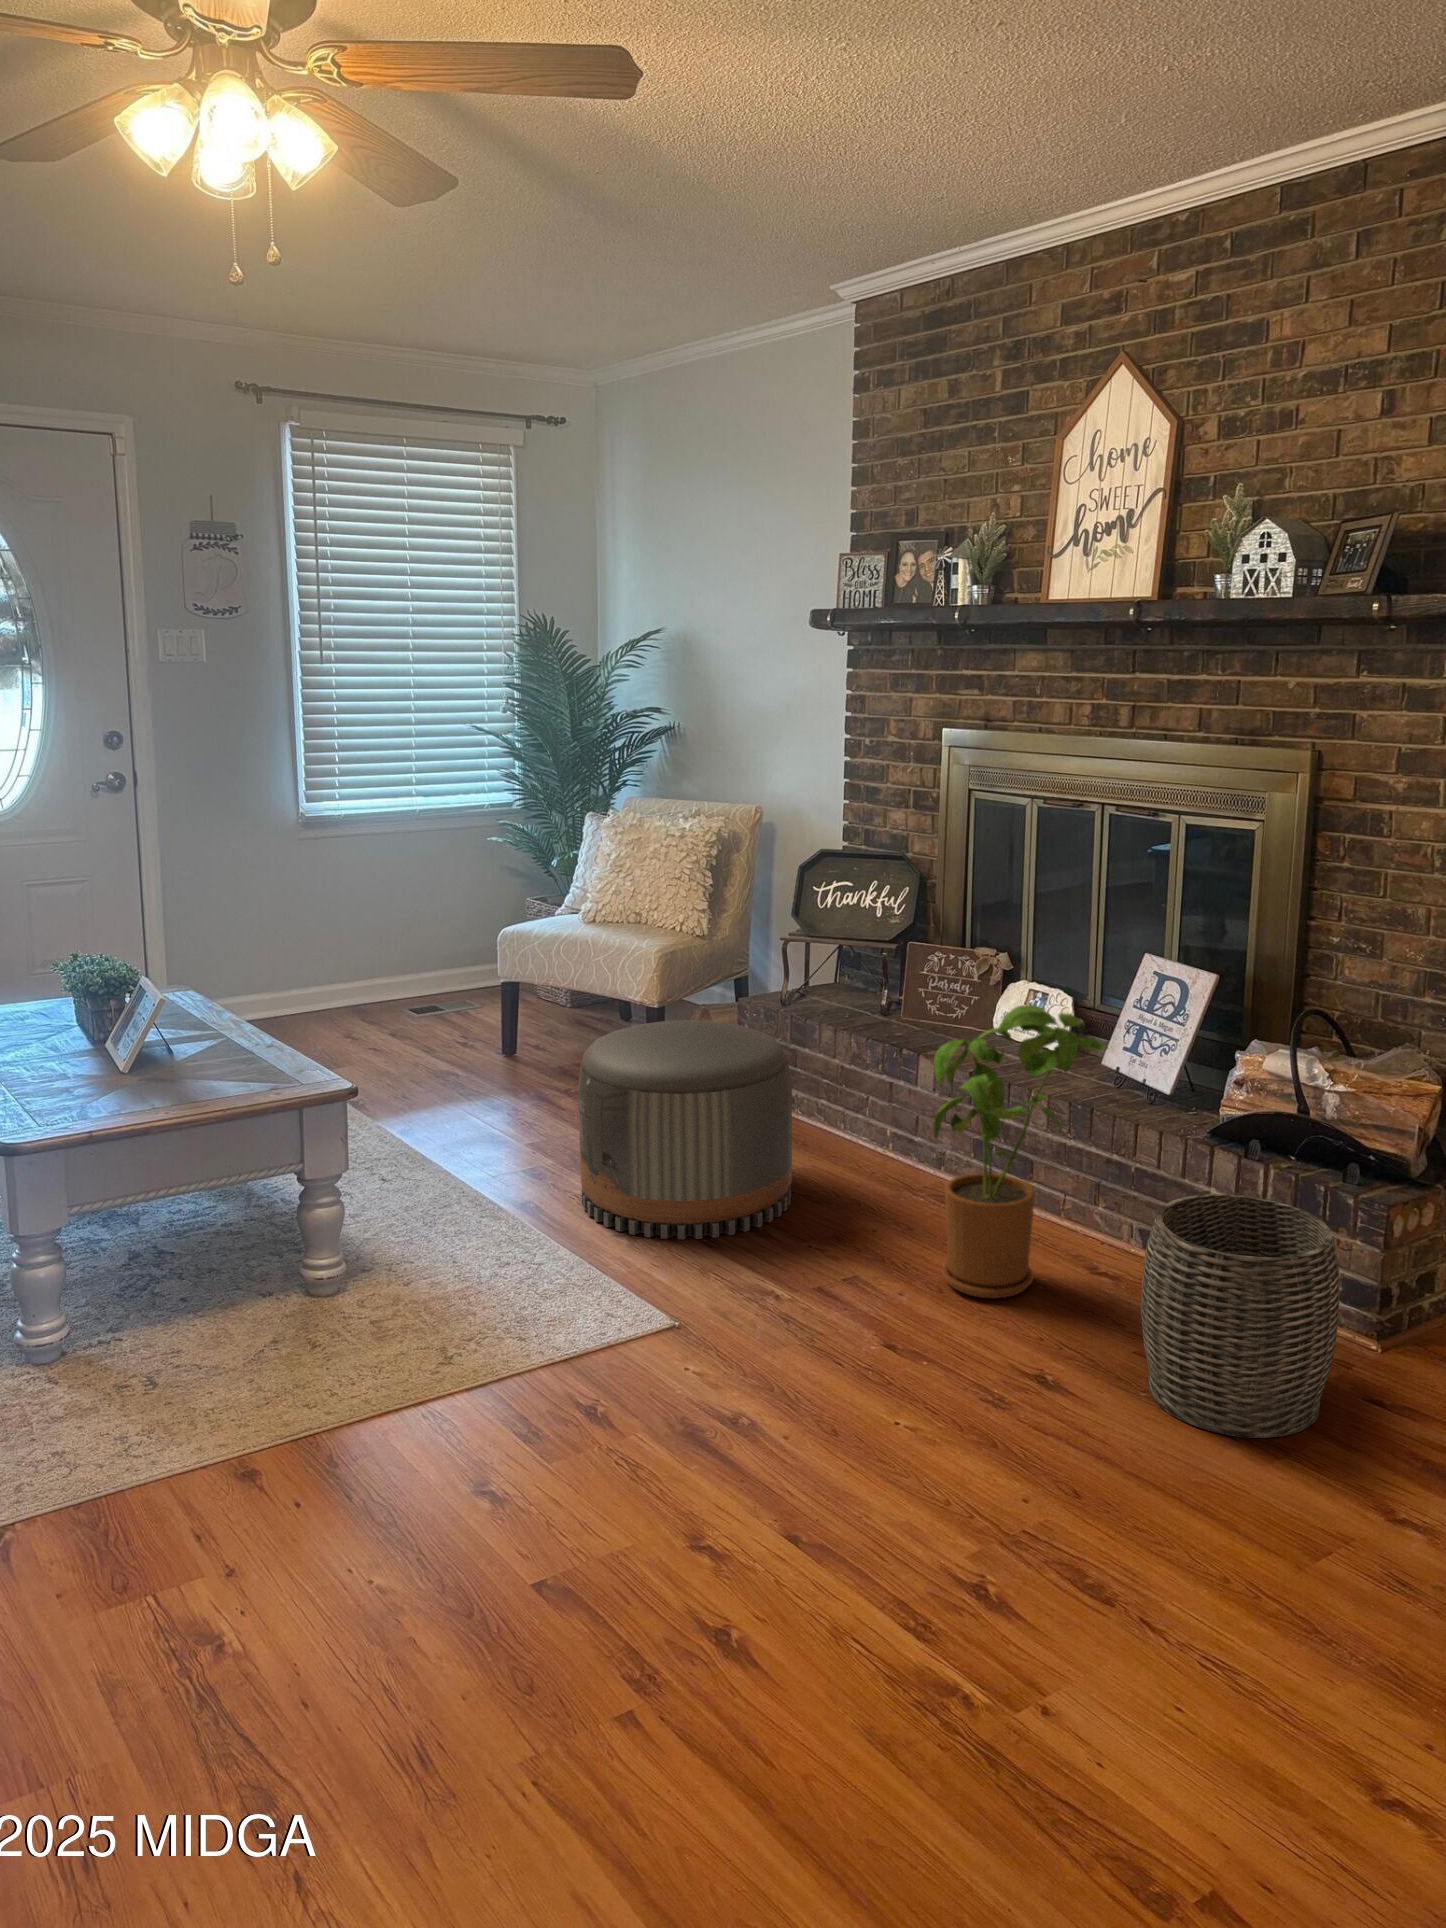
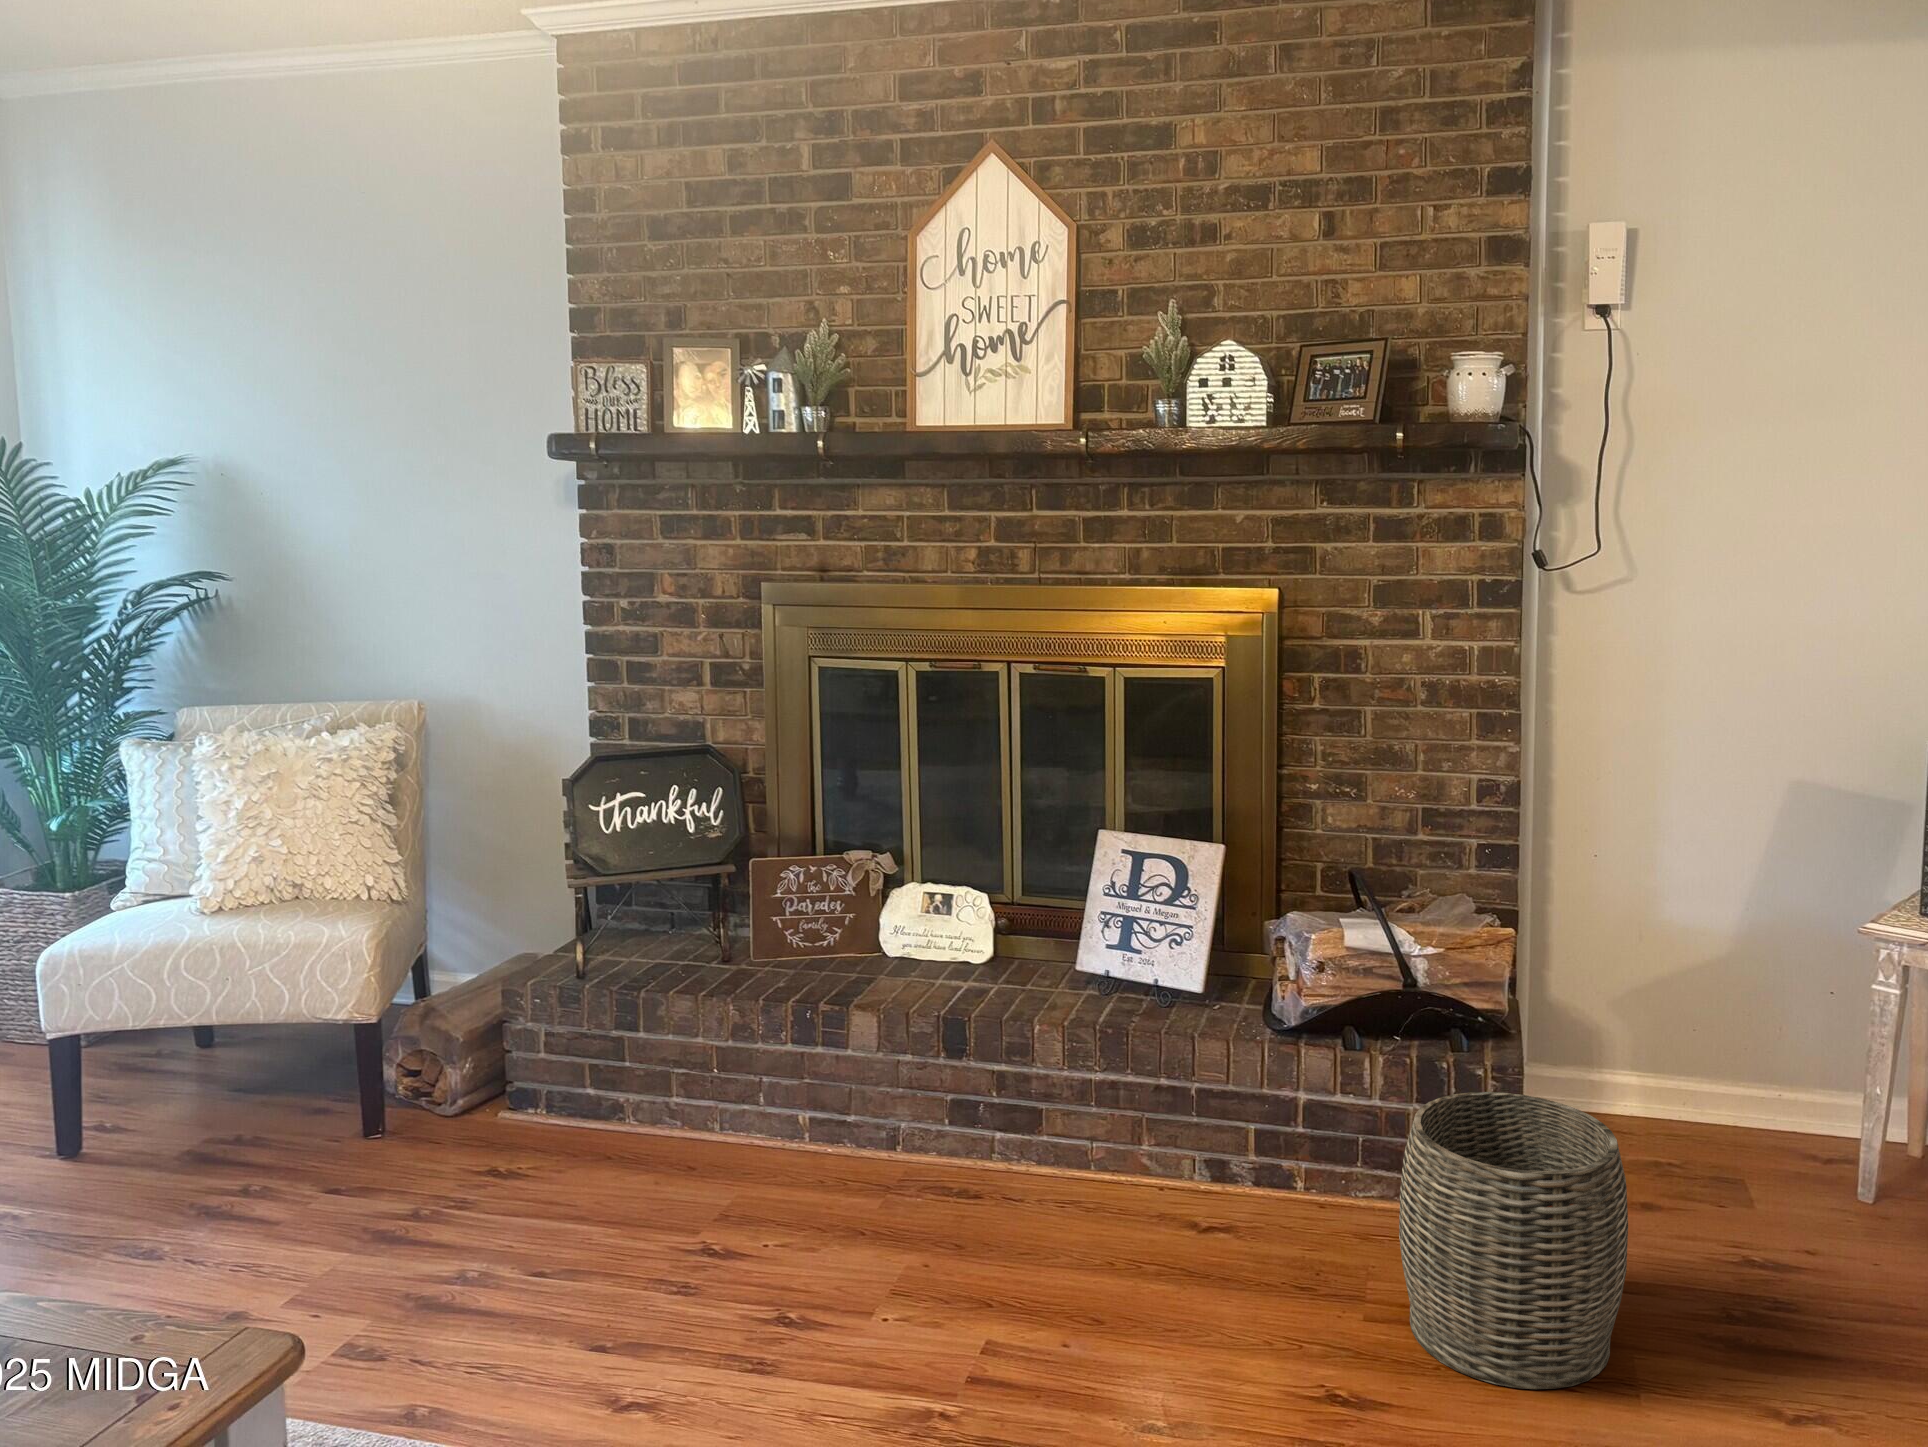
house plant: present [934,1005,1107,1298] -> none [1030,916,1245,1311]
pouf: present [578,1020,792,1239] -> none [444,1018,780,1389]

